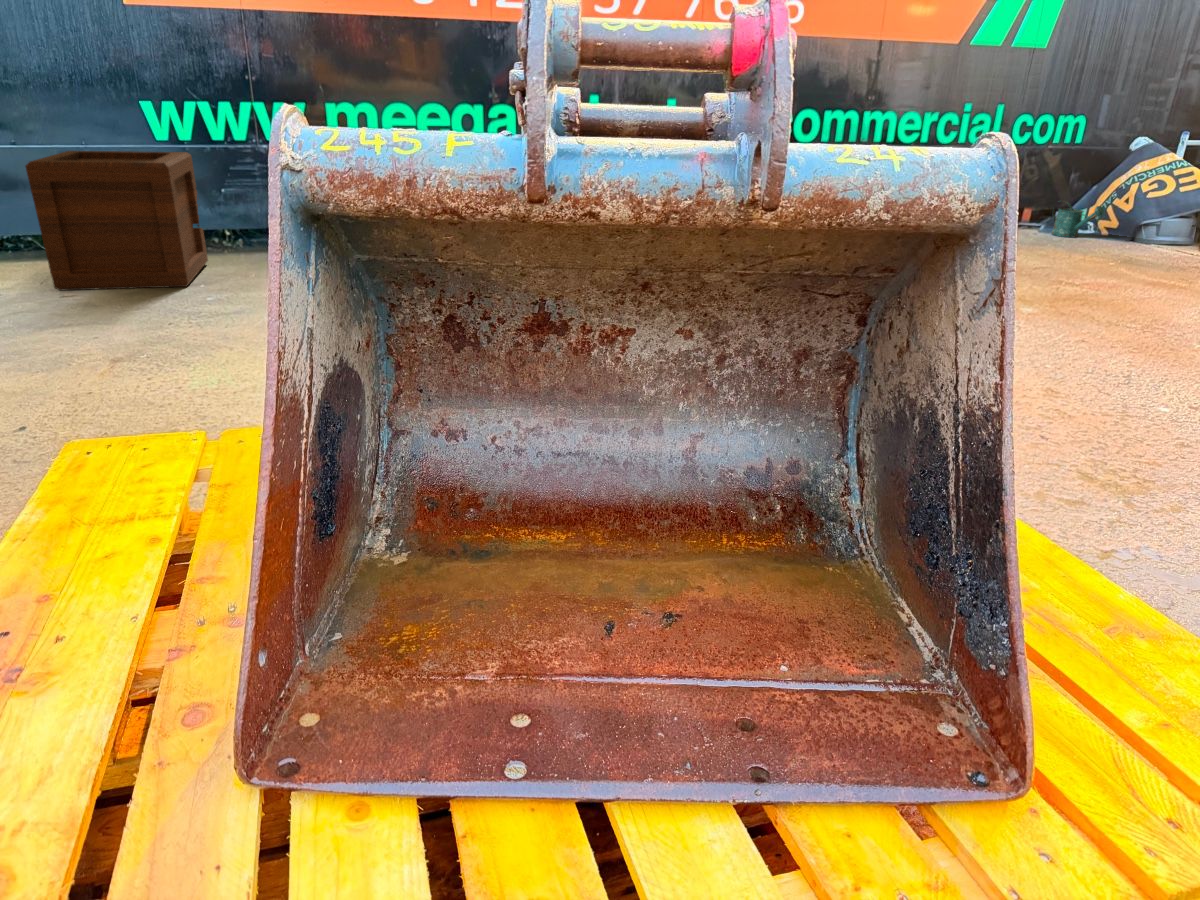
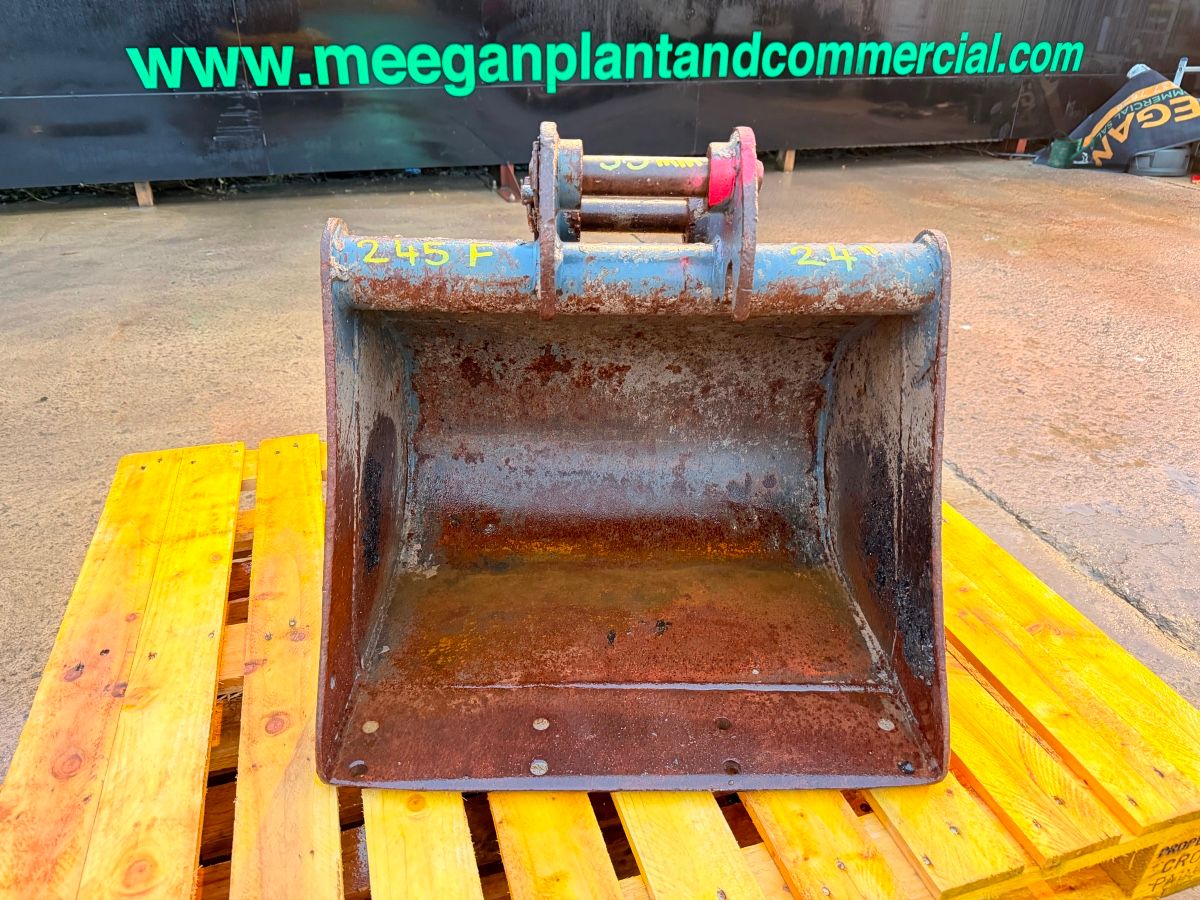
wooden crate: present [25,151,208,290] -> none [15,104,199,253]

